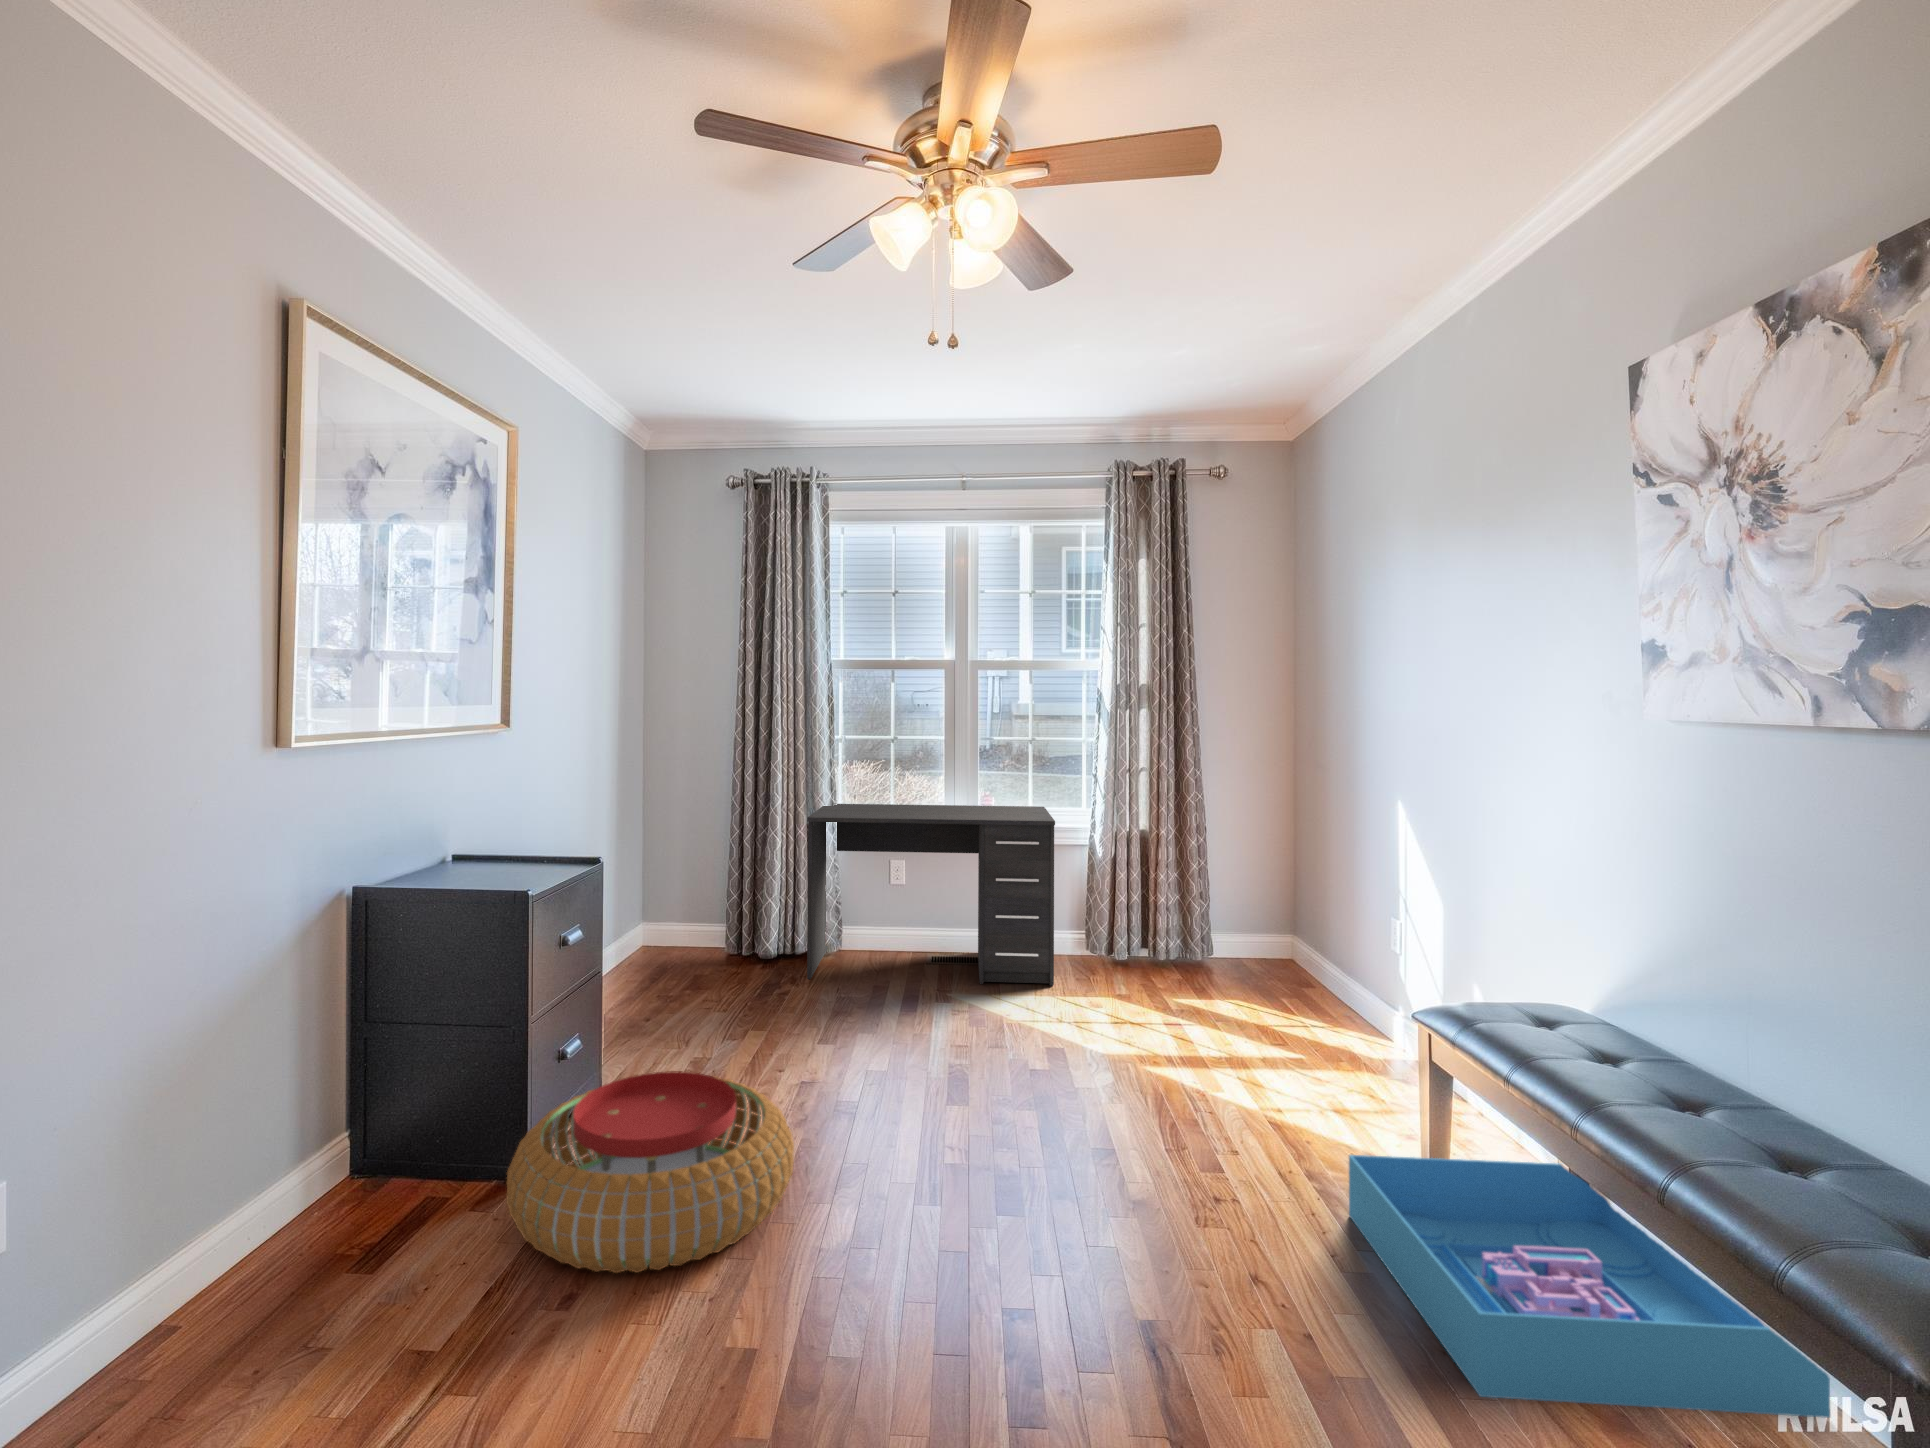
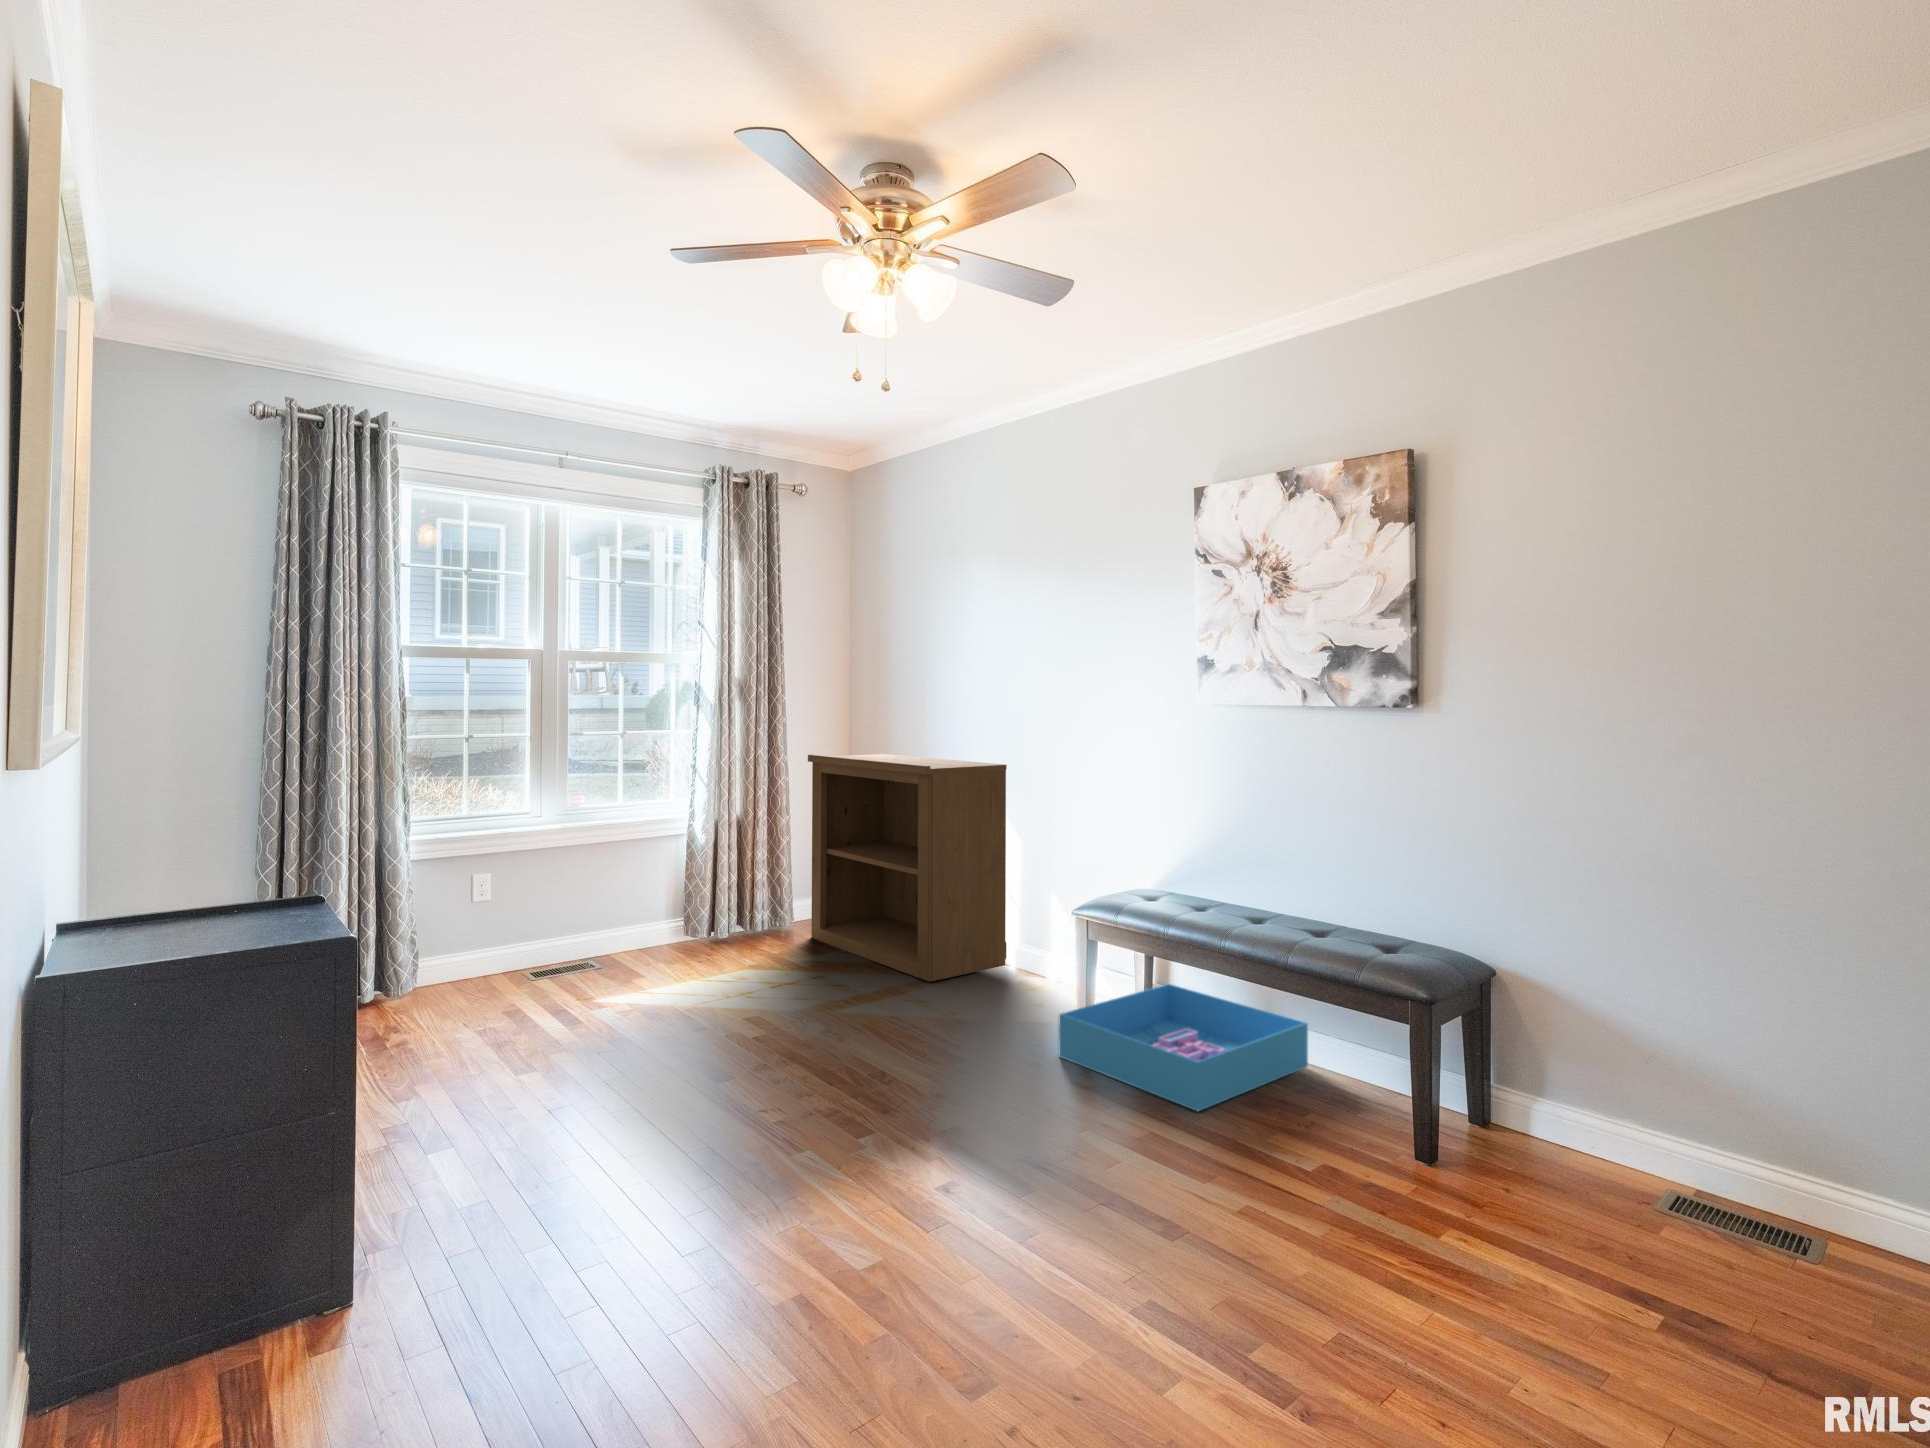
bookshelf: none [1211,771,1420,1066] -> present [808,754,1007,982]
desk: present [807,804,1055,986] -> none [393,800,696,1022]
pouf: present [506,1072,794,1273] -> none [396,1093,713,1304]

